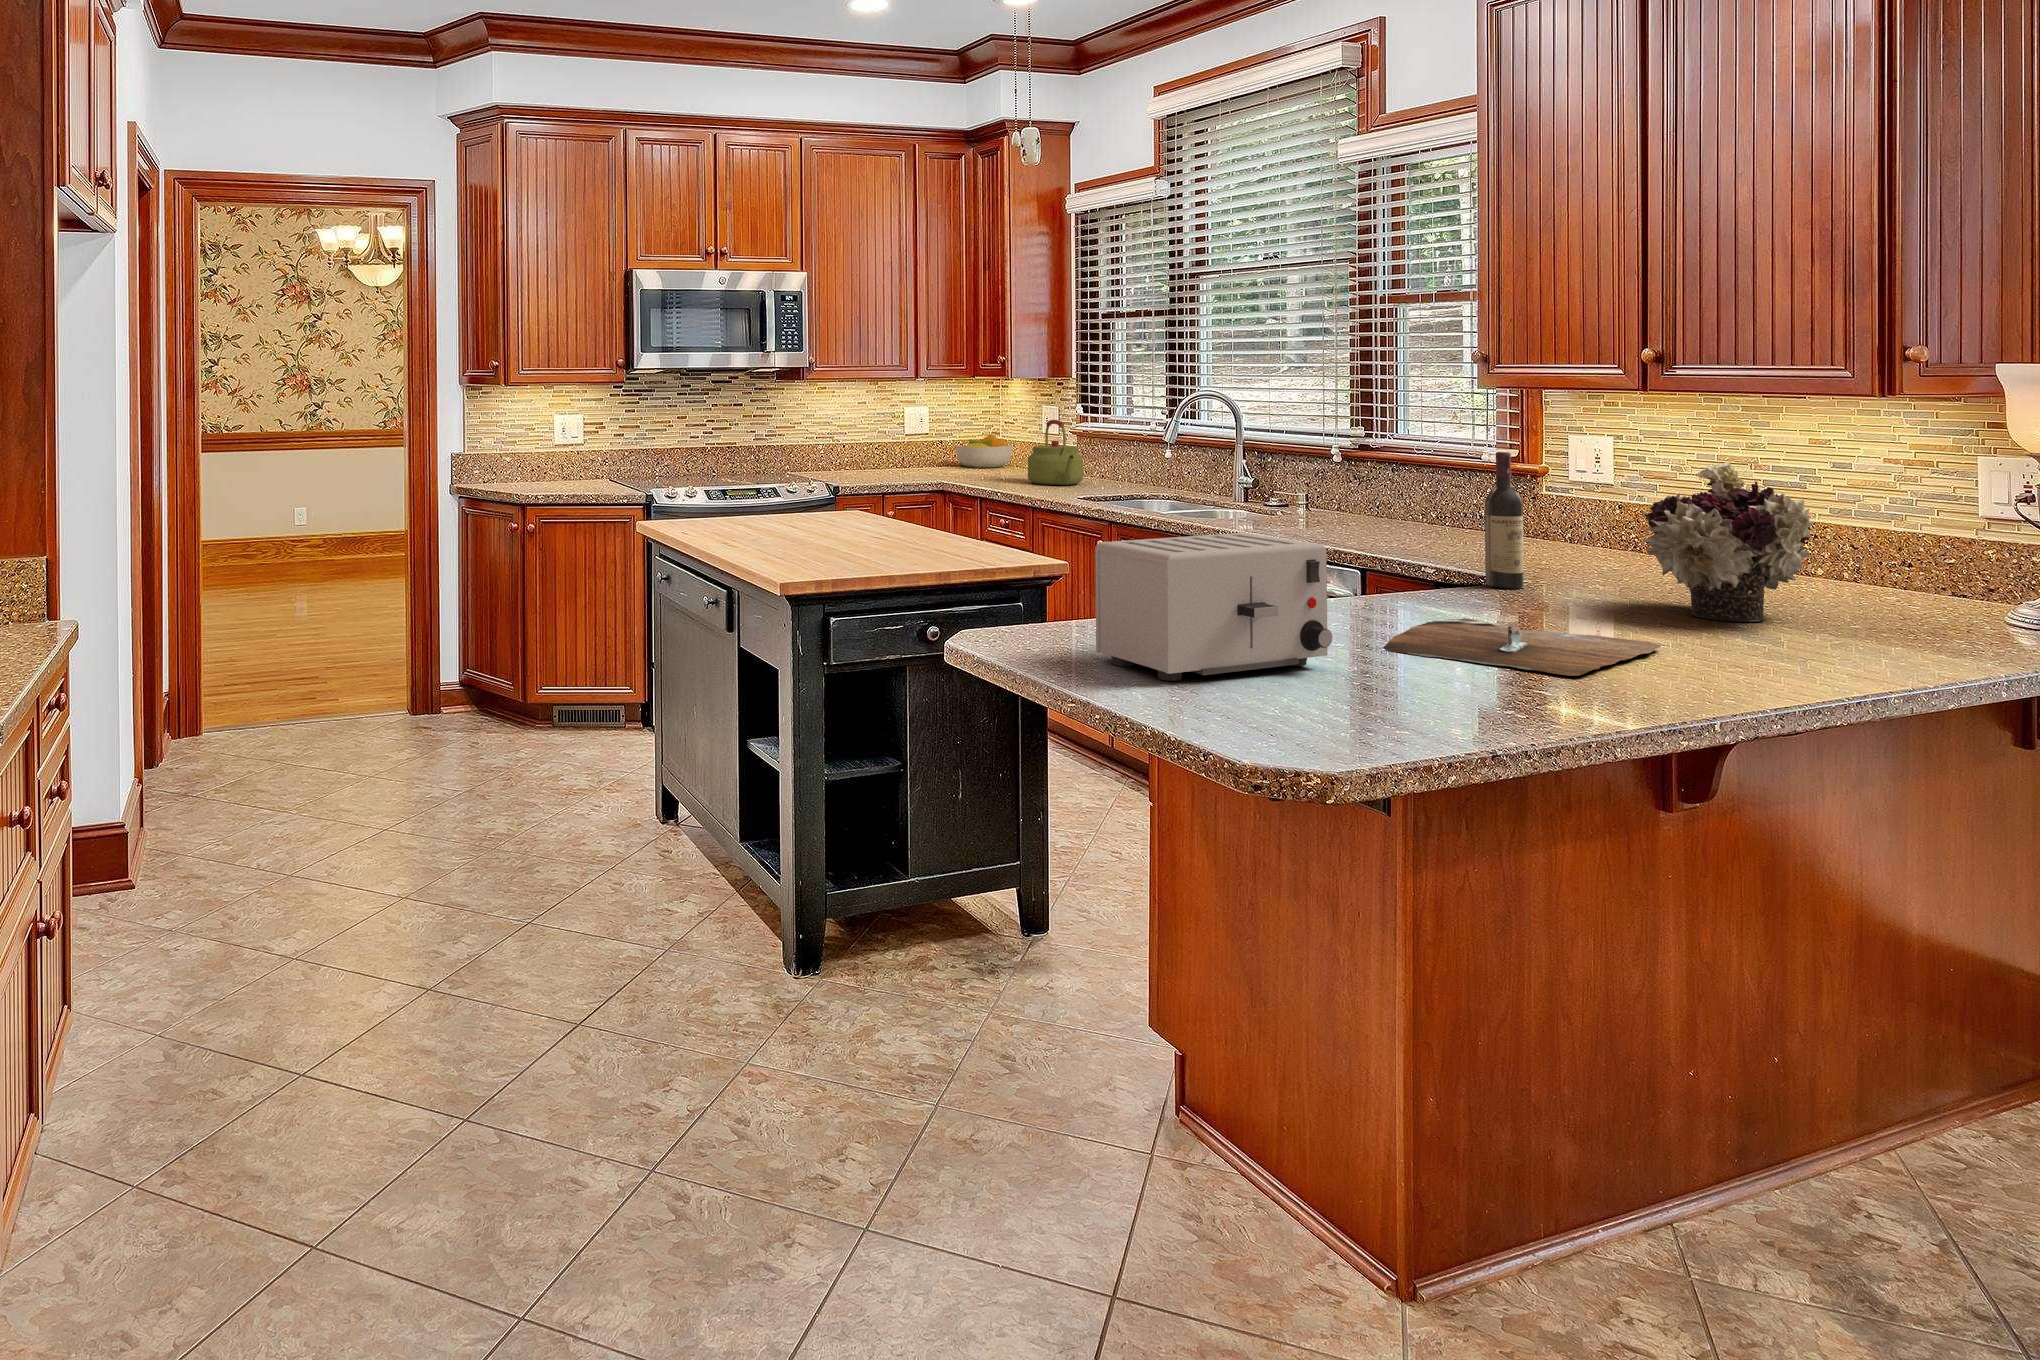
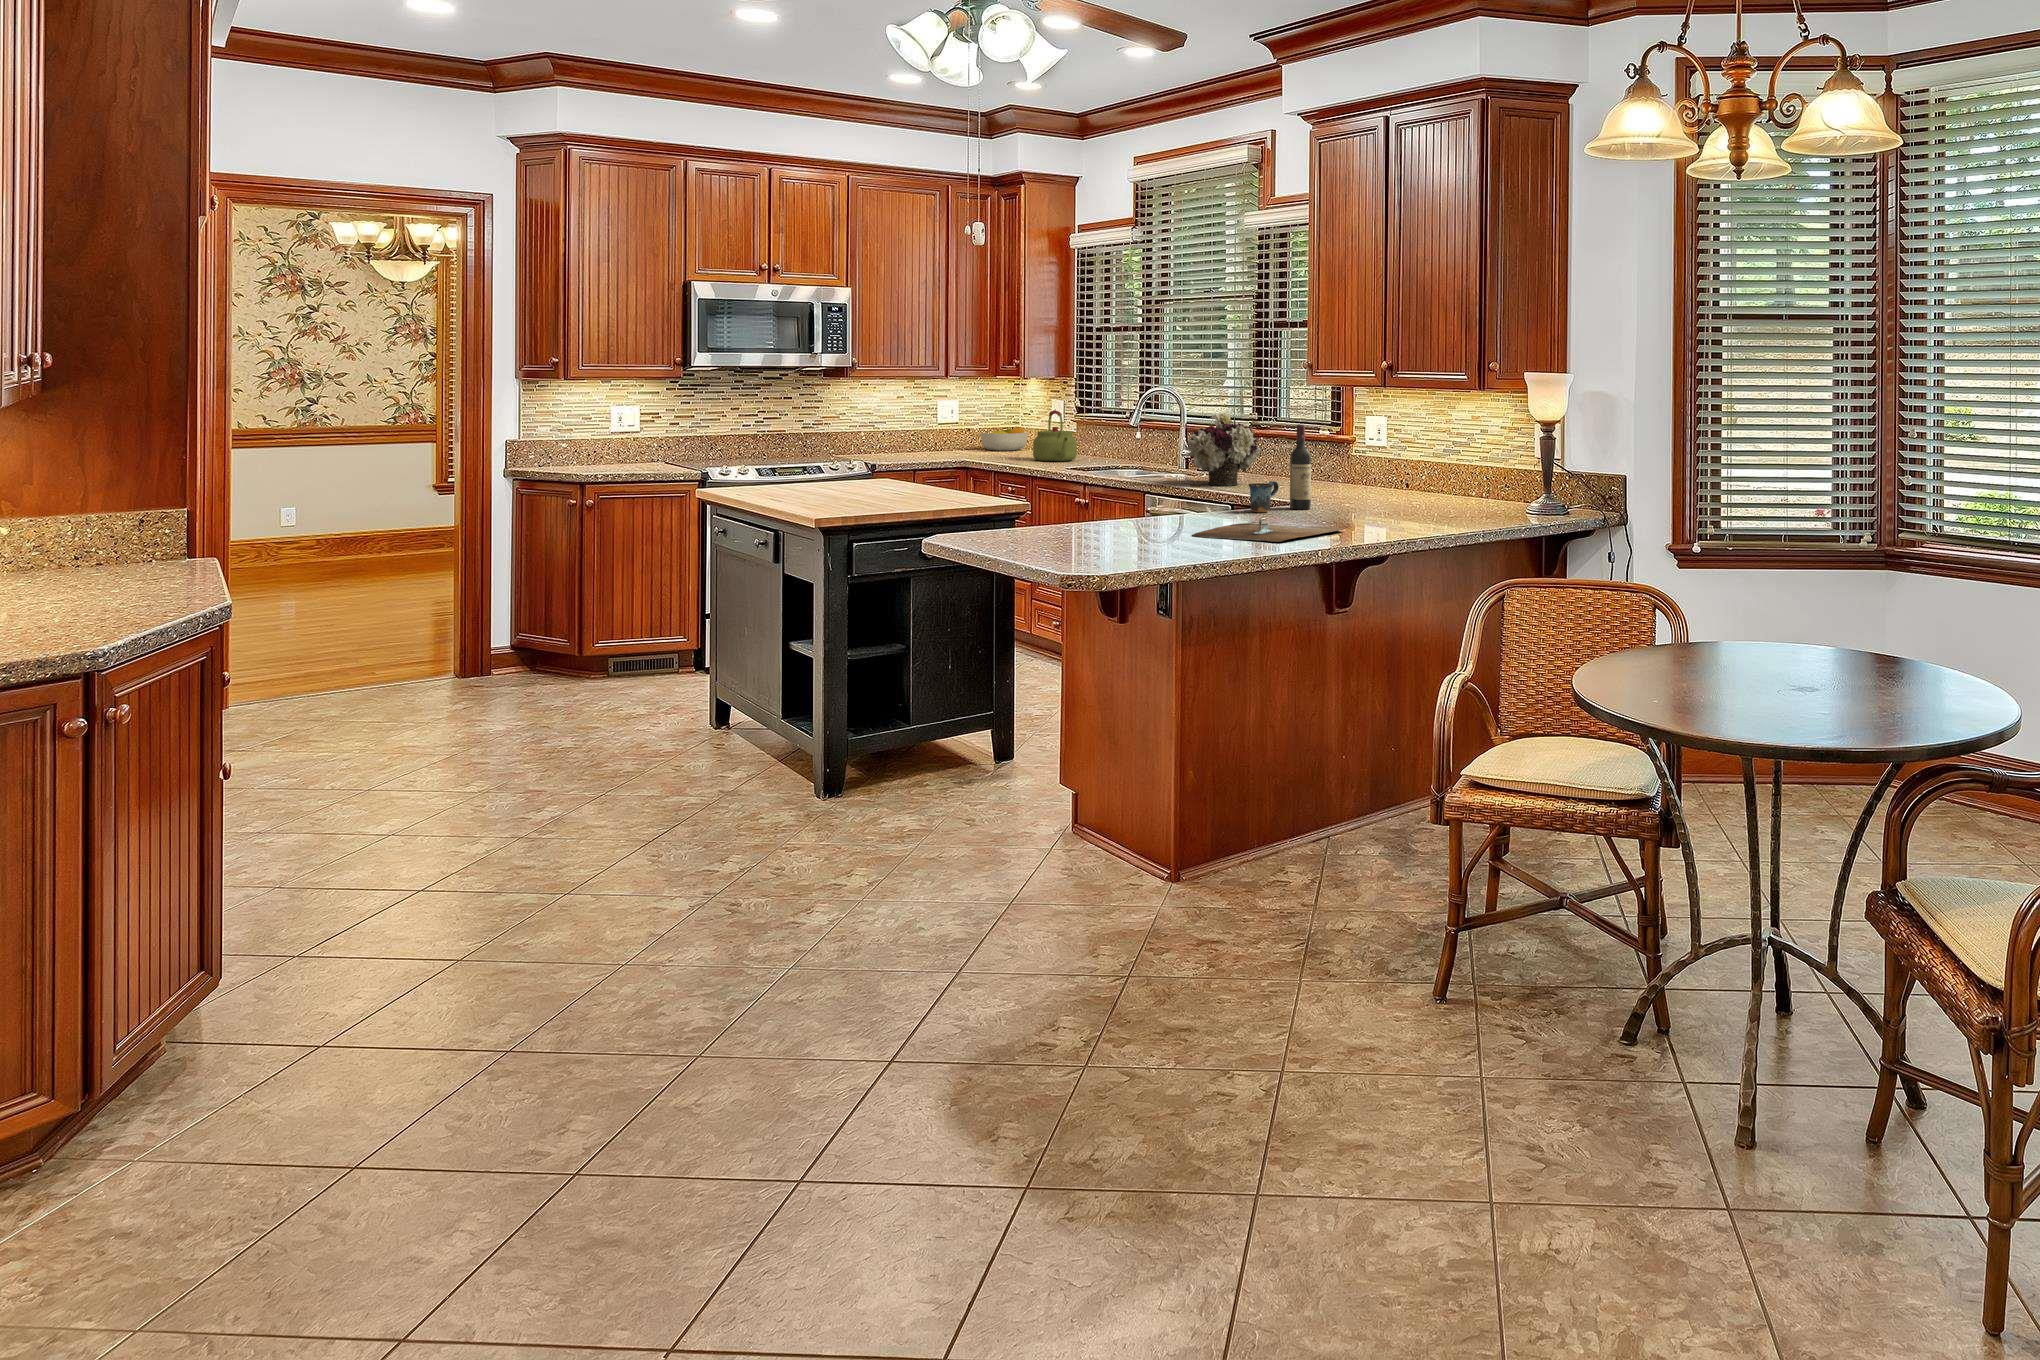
flower arrangement: present [1643,462,1814,622] -> present [1185,412,1260,486]
toaster: present [1095,533,1332,681] -> none [1012,469,1148,551]
mug: none [1423,543,1471,593] -> present [1249,481,1278,512]

